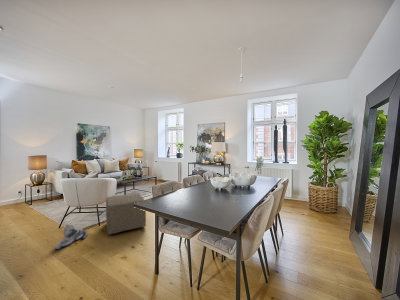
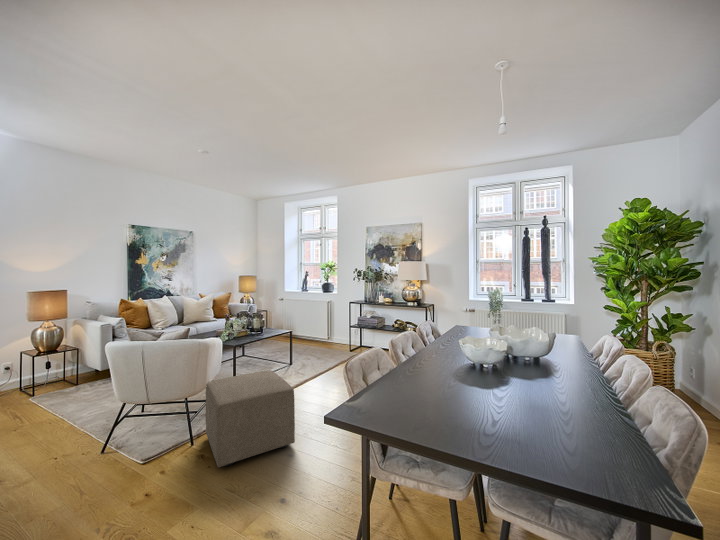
plush toy: present [55,225,87,249] -> none [99,452,169,512]

